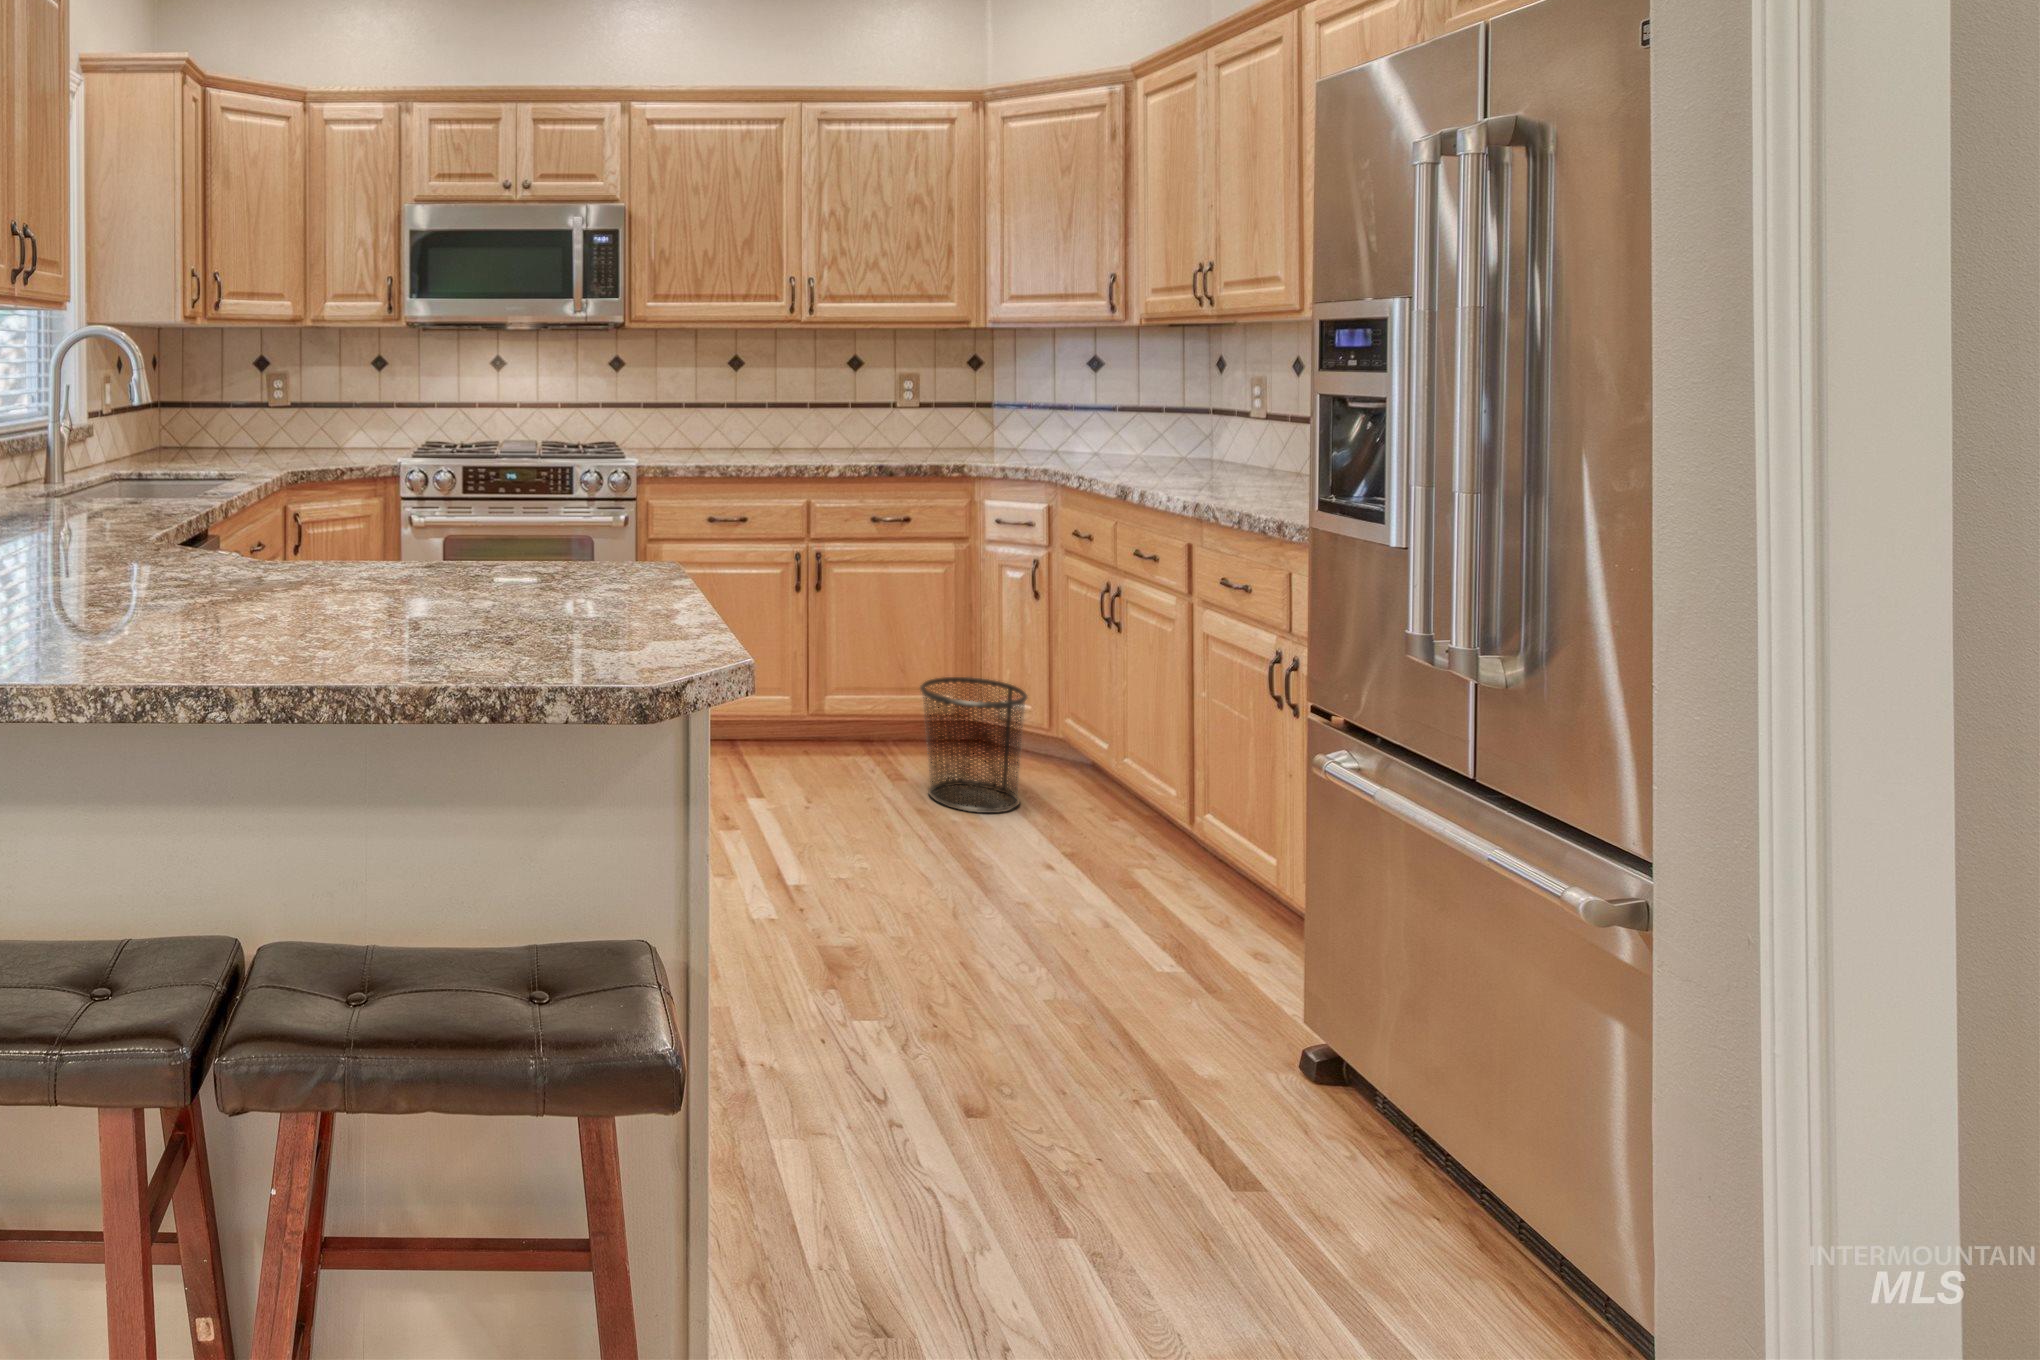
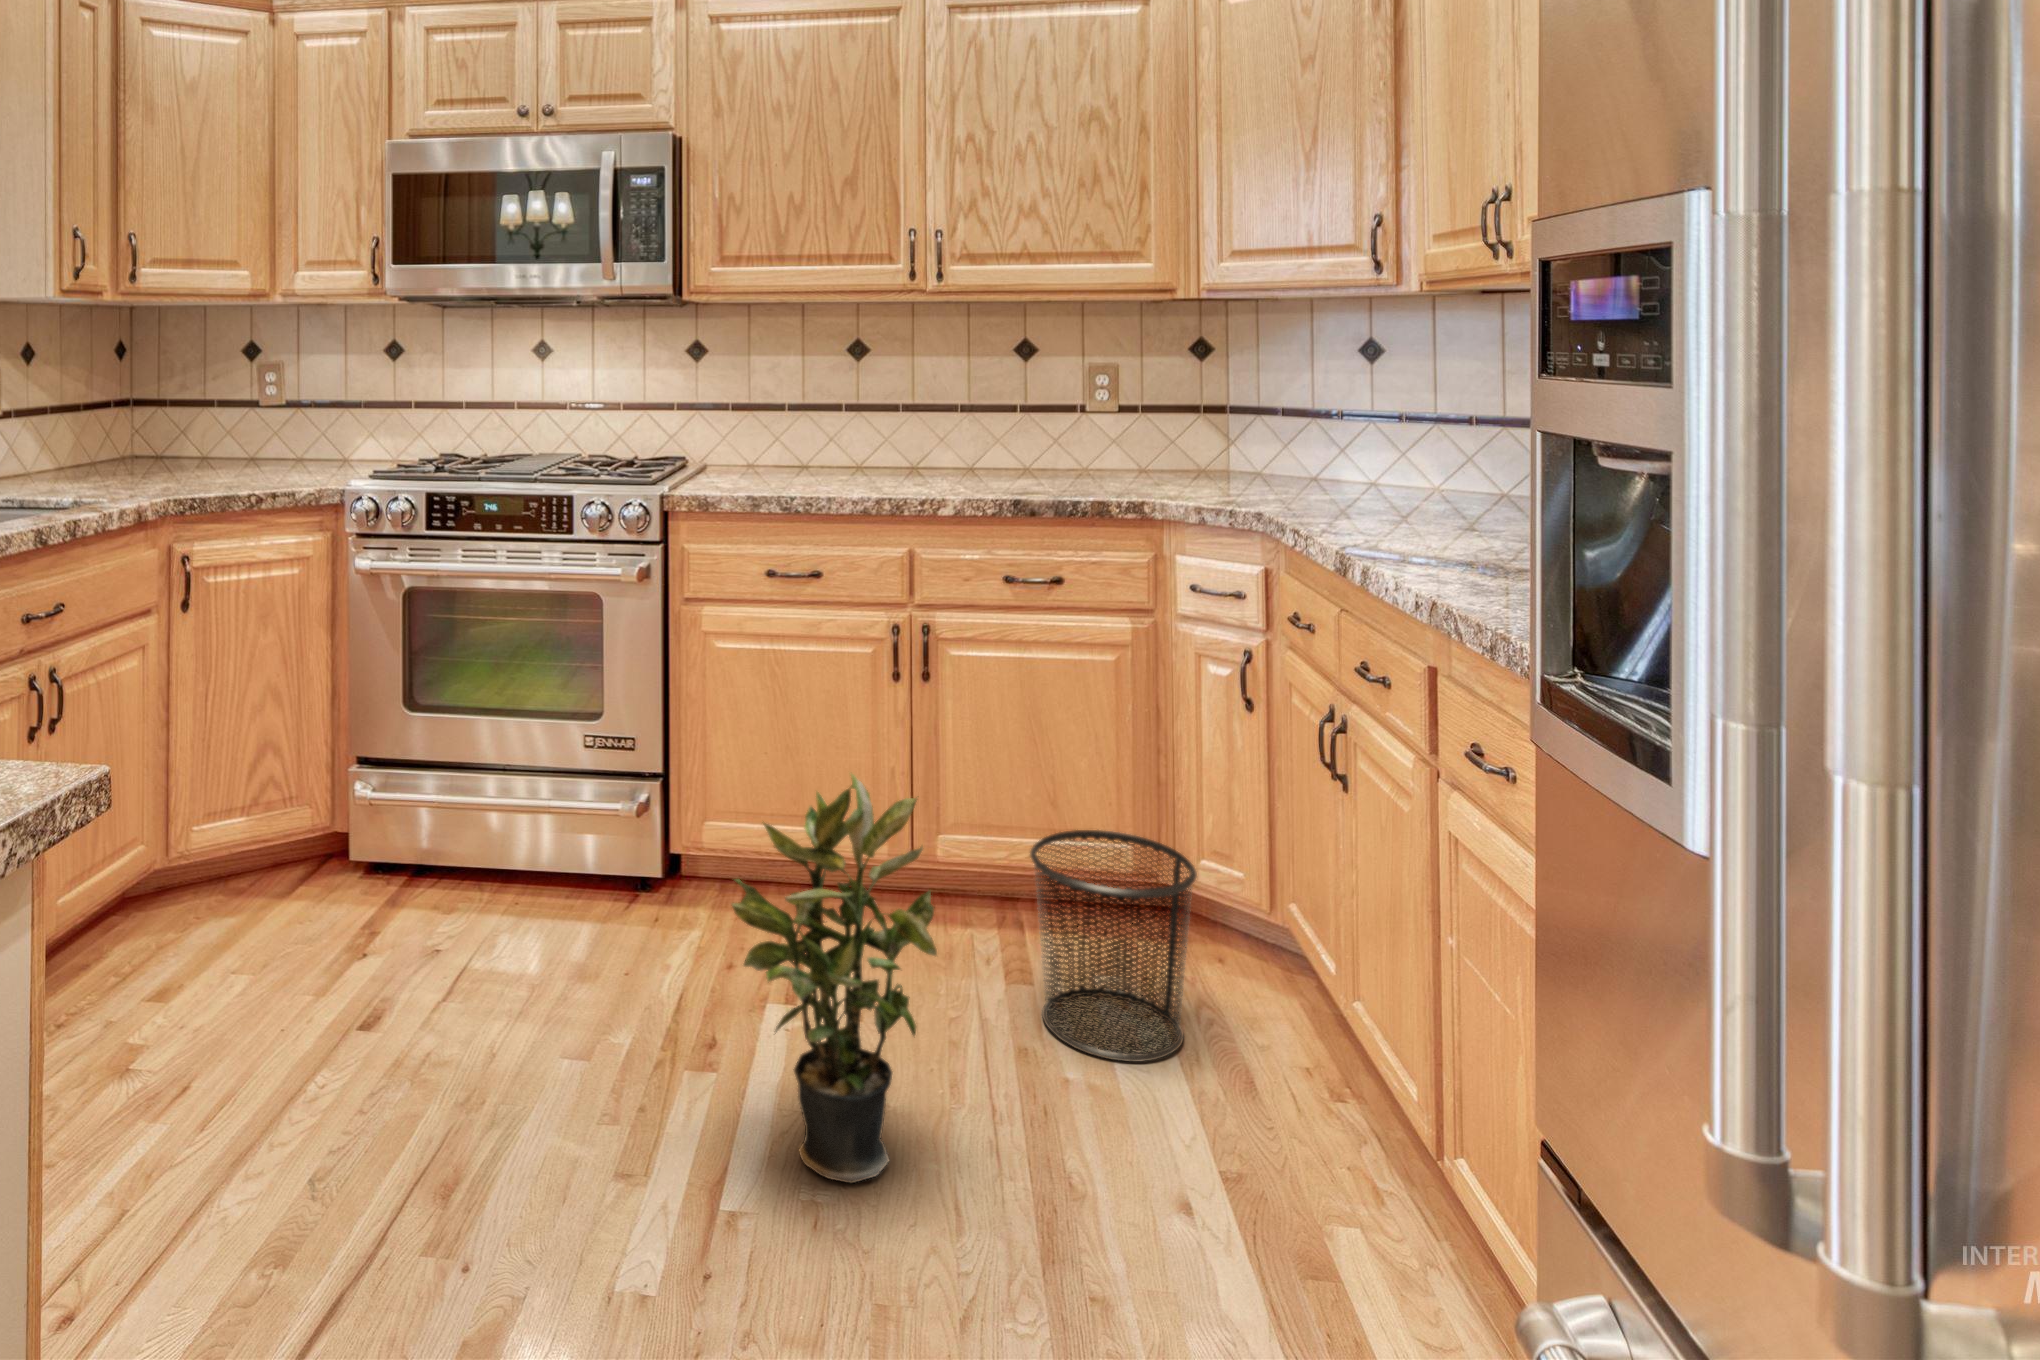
potted plant: none [782,626,913,873] -> present [732,774,937,1184]

